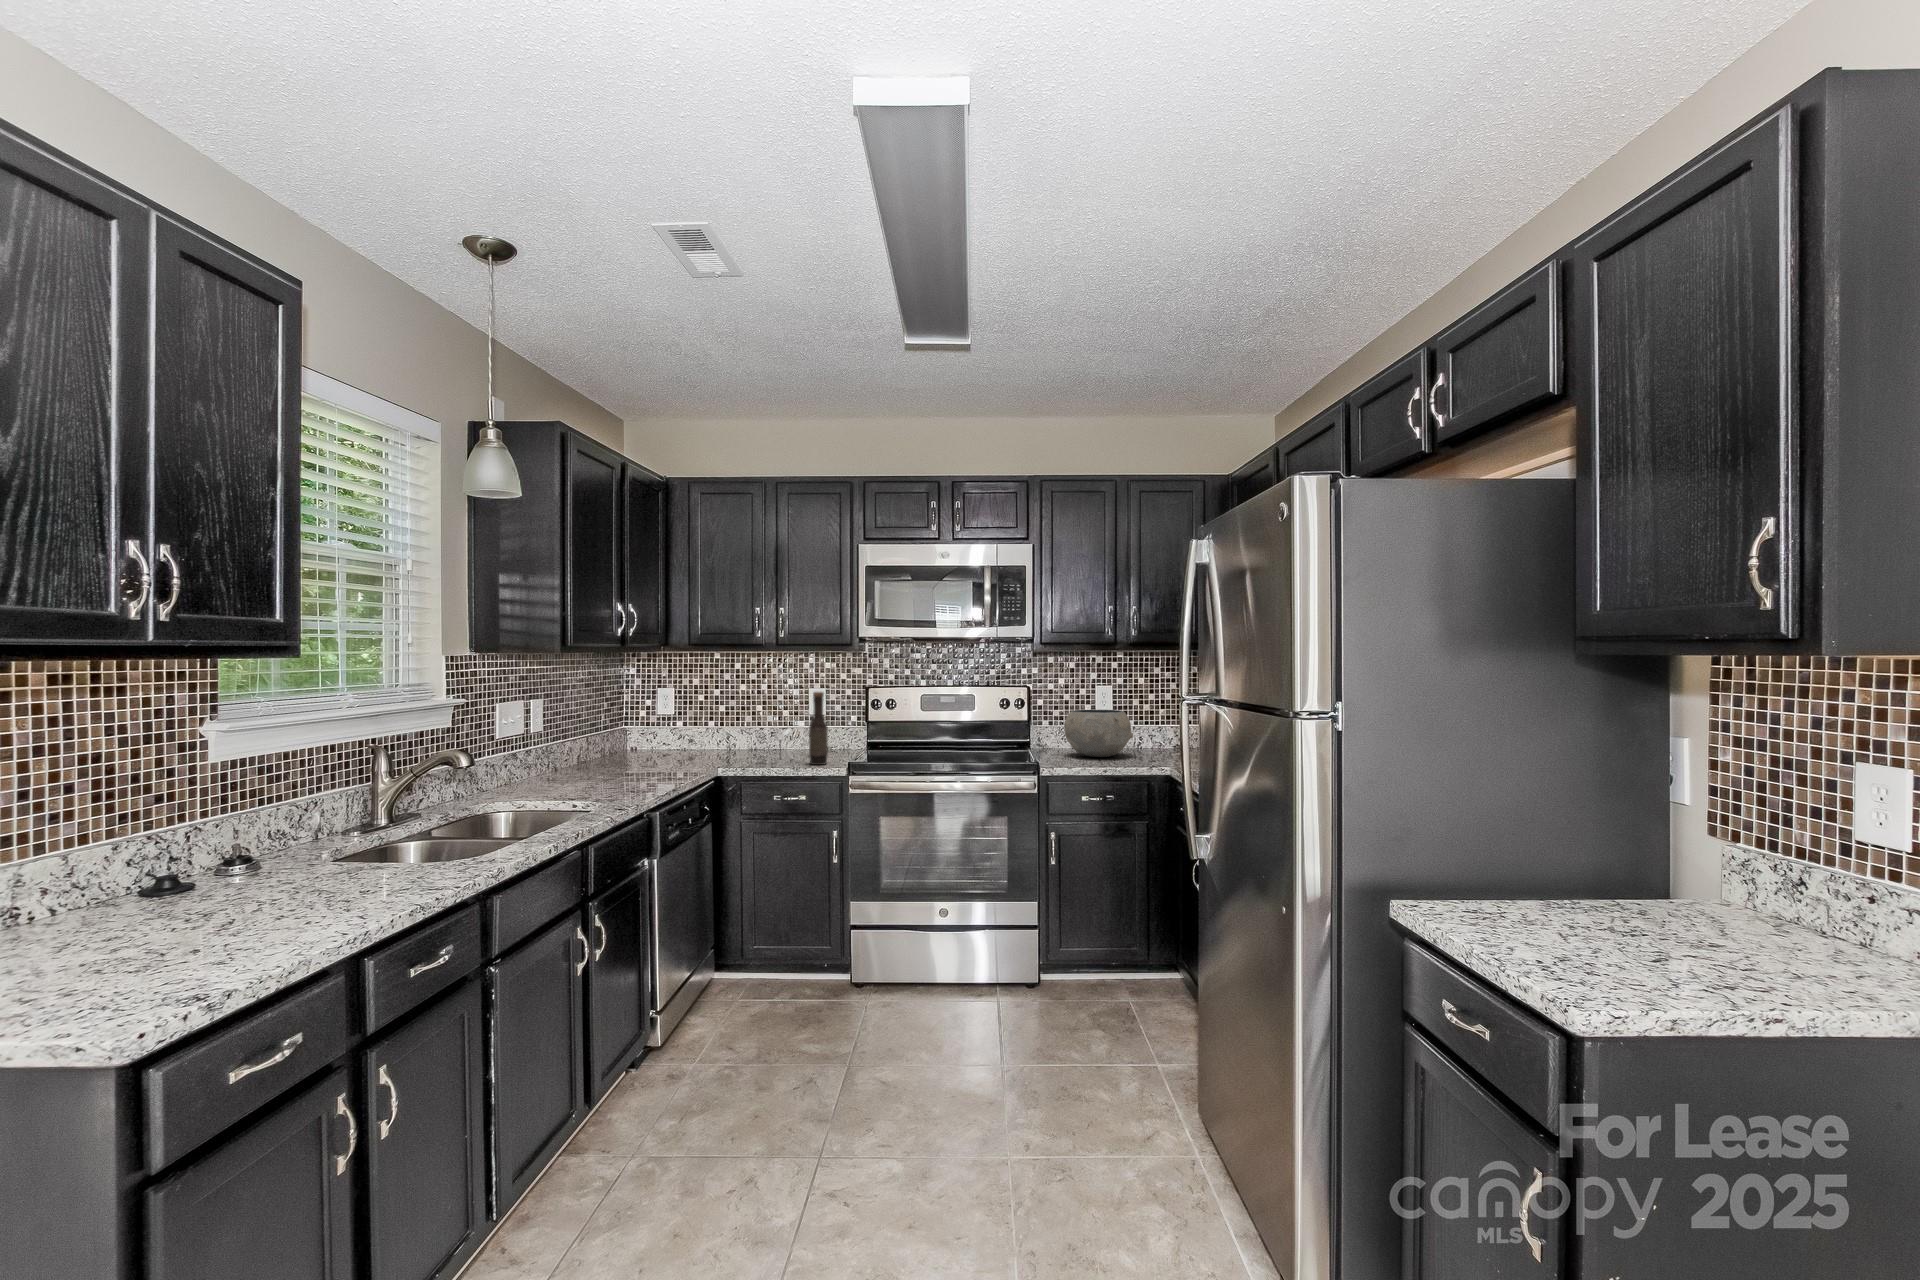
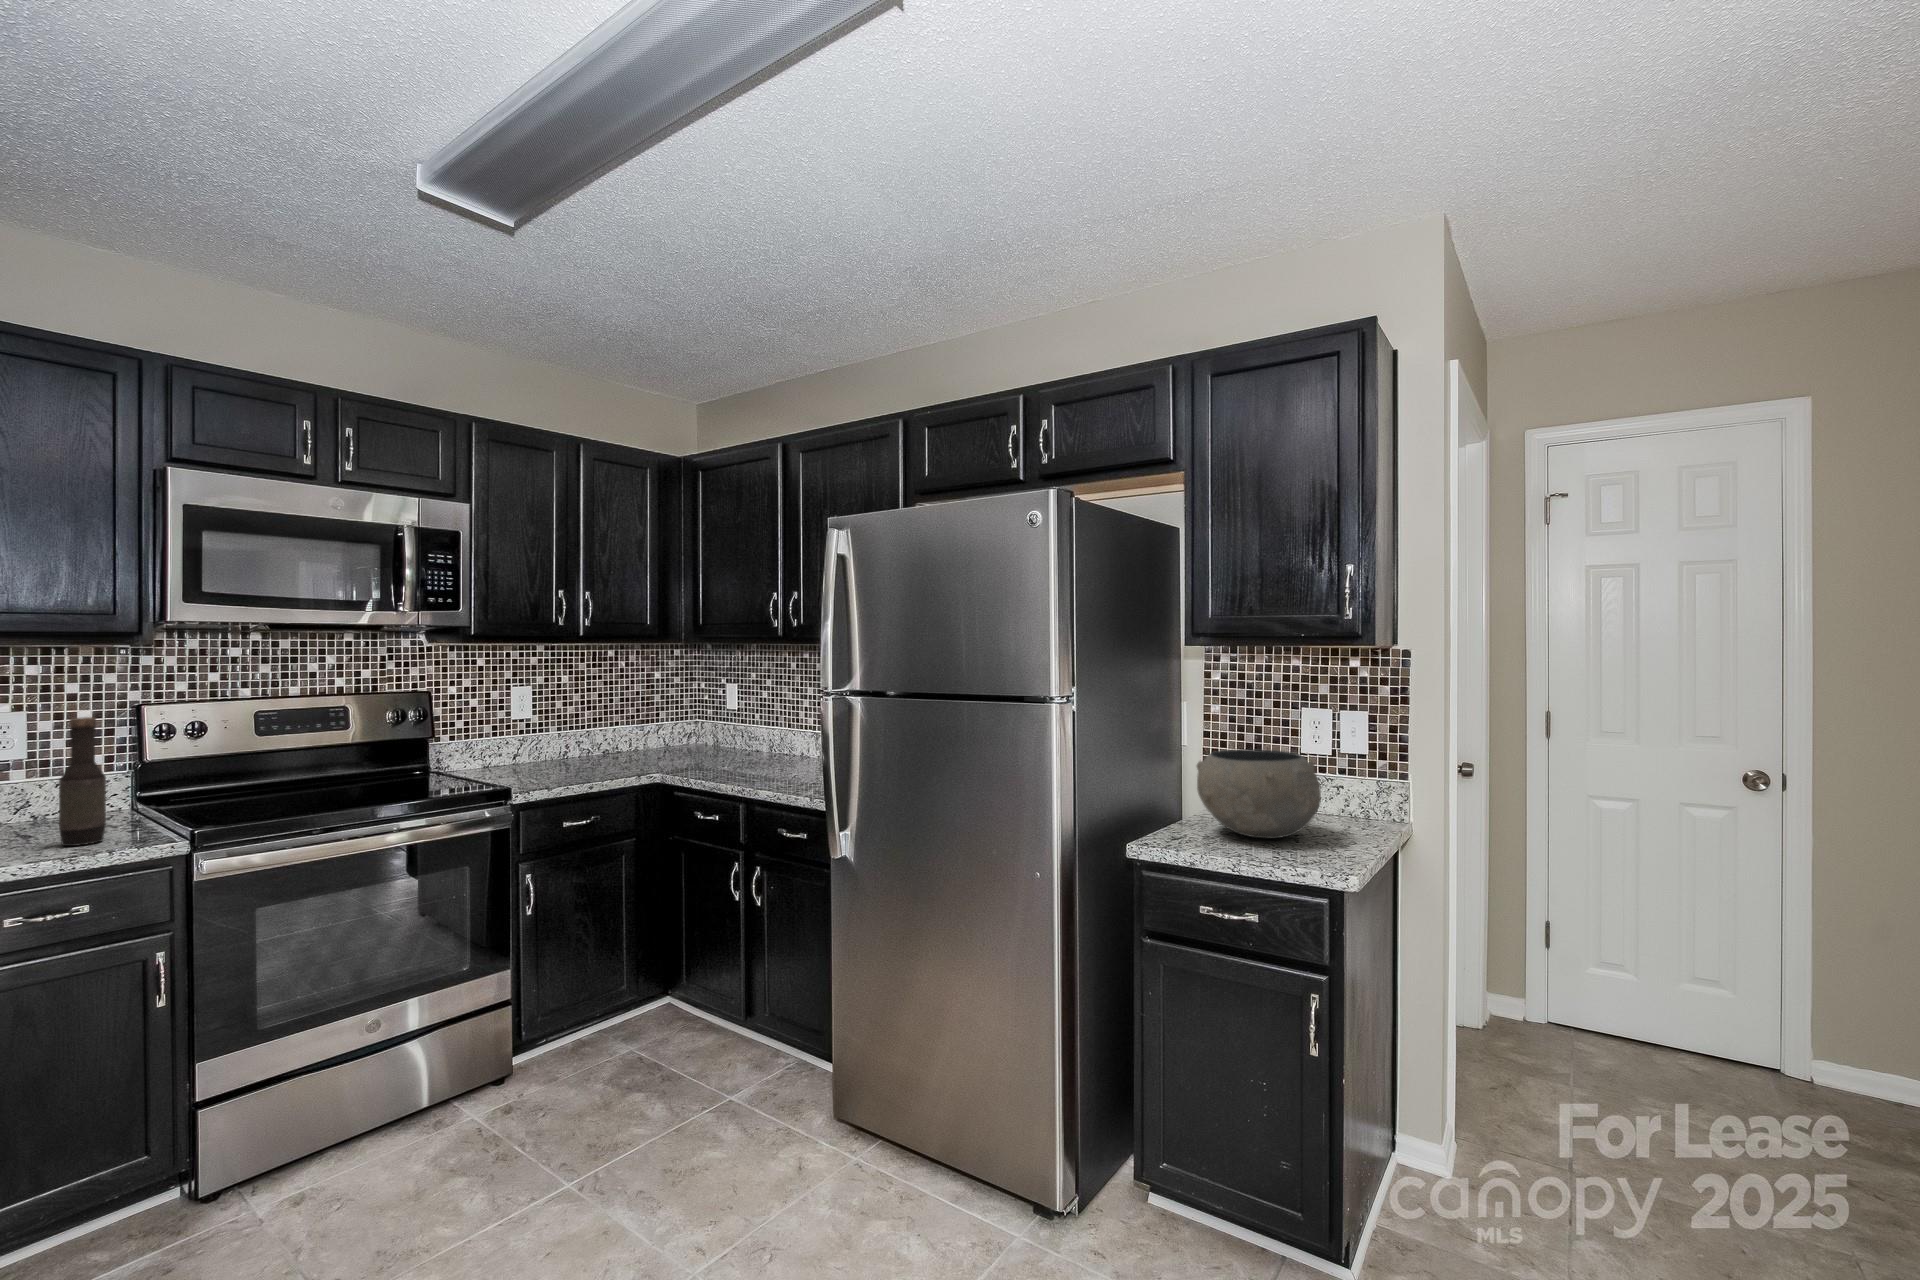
ceramic bowl: present [1064,710,1133,757] -> present [1197,749,1321,838]

